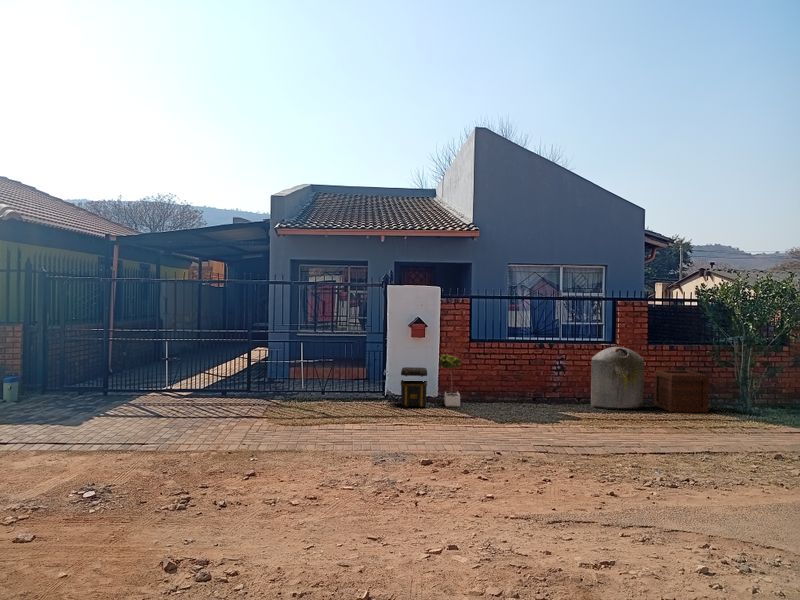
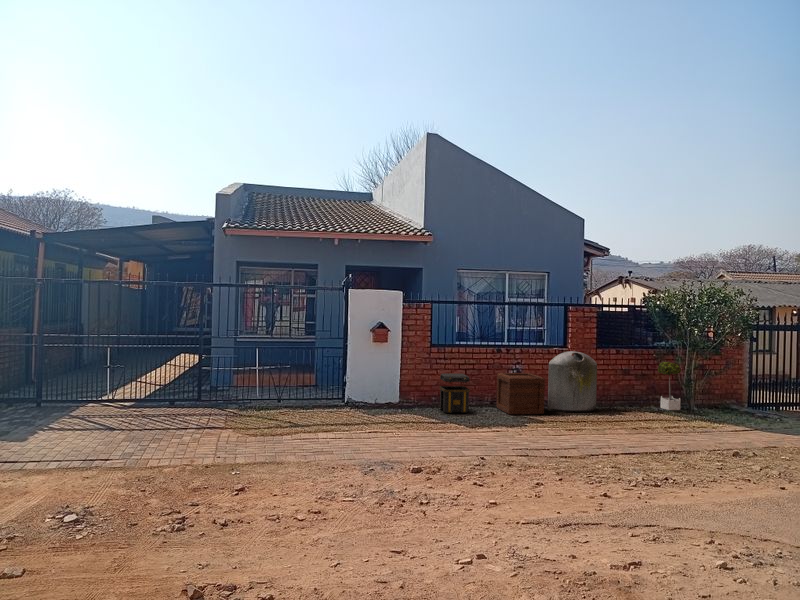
potted tree: present [440,354,462,406] -> present [658,362,681,410]
toolbox: present [401,367,427,407] -> present [440,373,470,413]
wooden crate: present [654,370,709,413] -> present [497,373,545,415]

